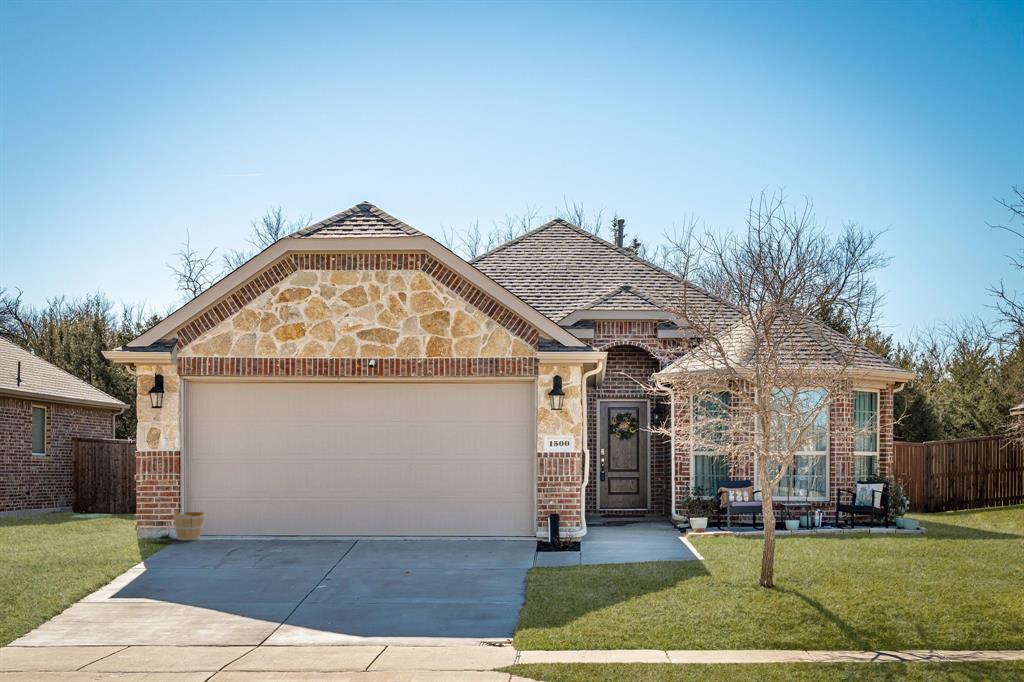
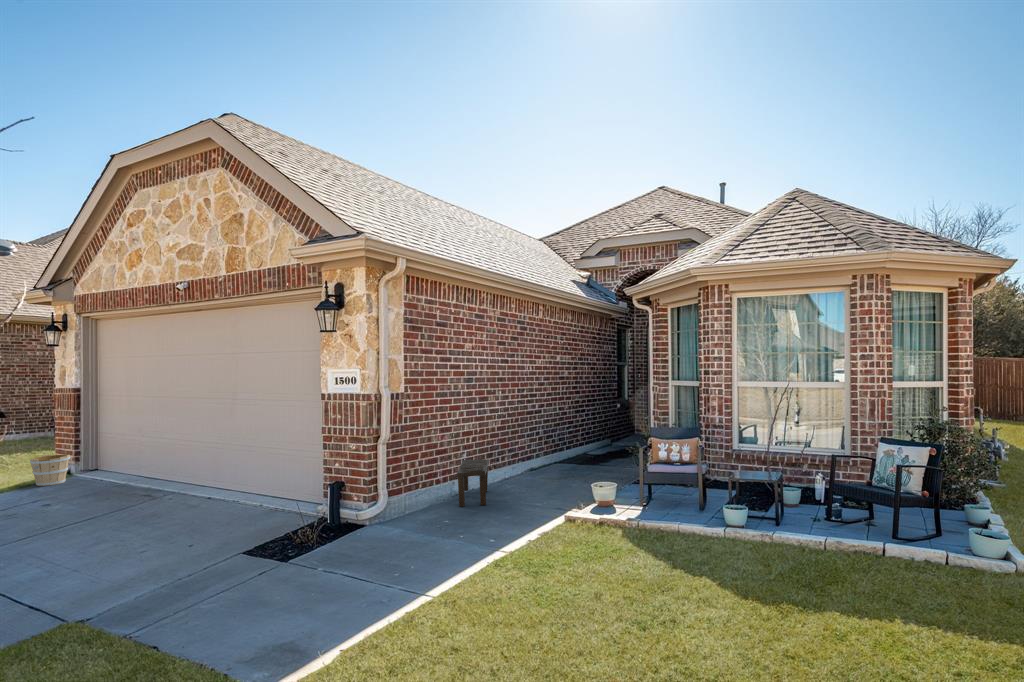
bench: none [587,505,624,536] -> present [457,459,489,506]

